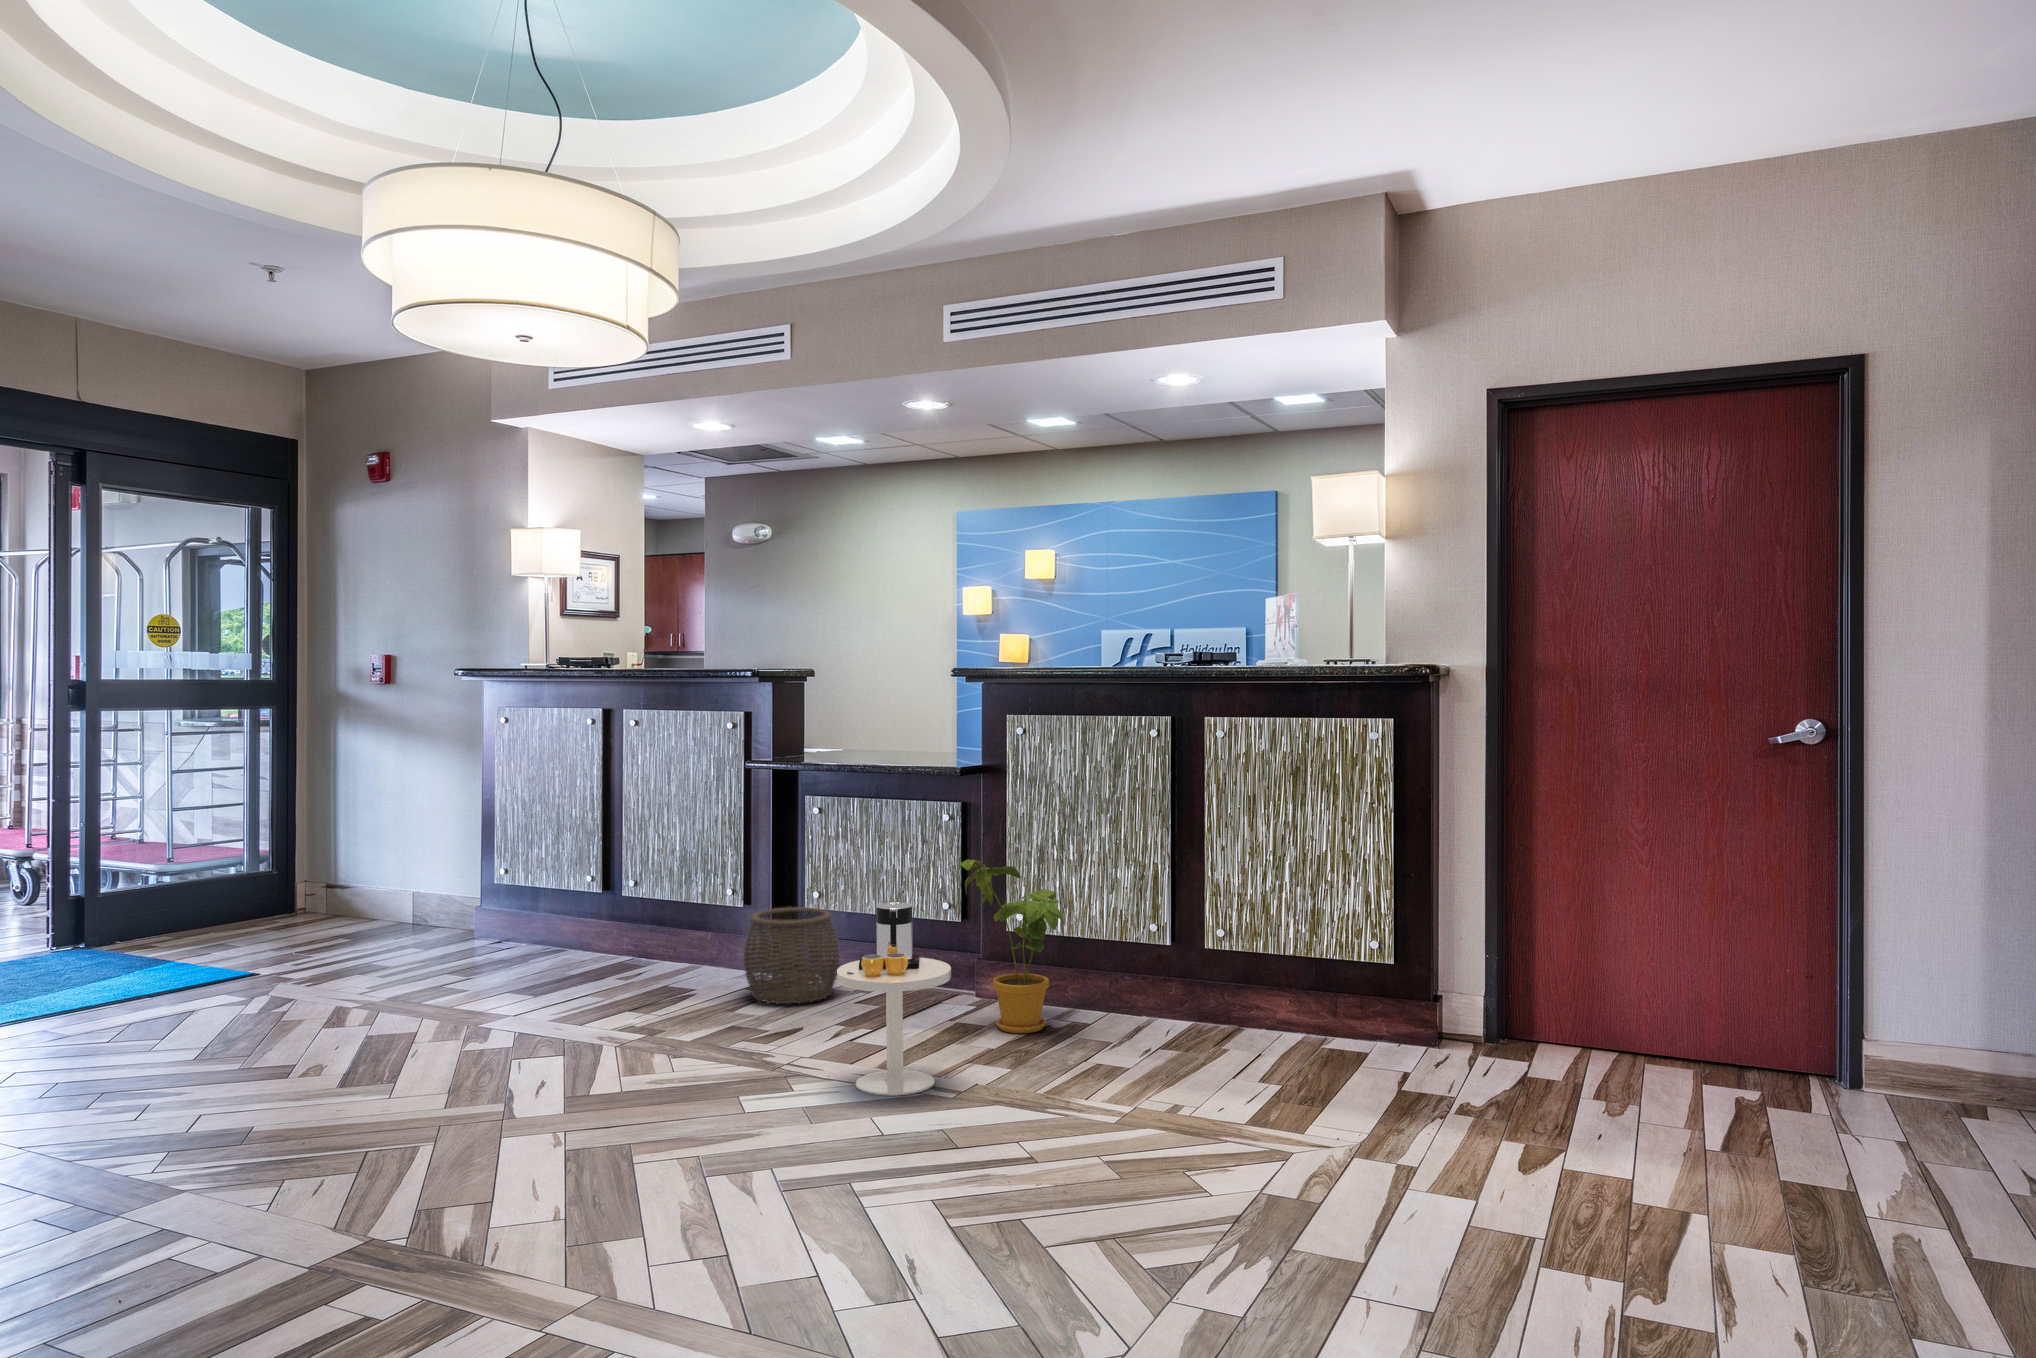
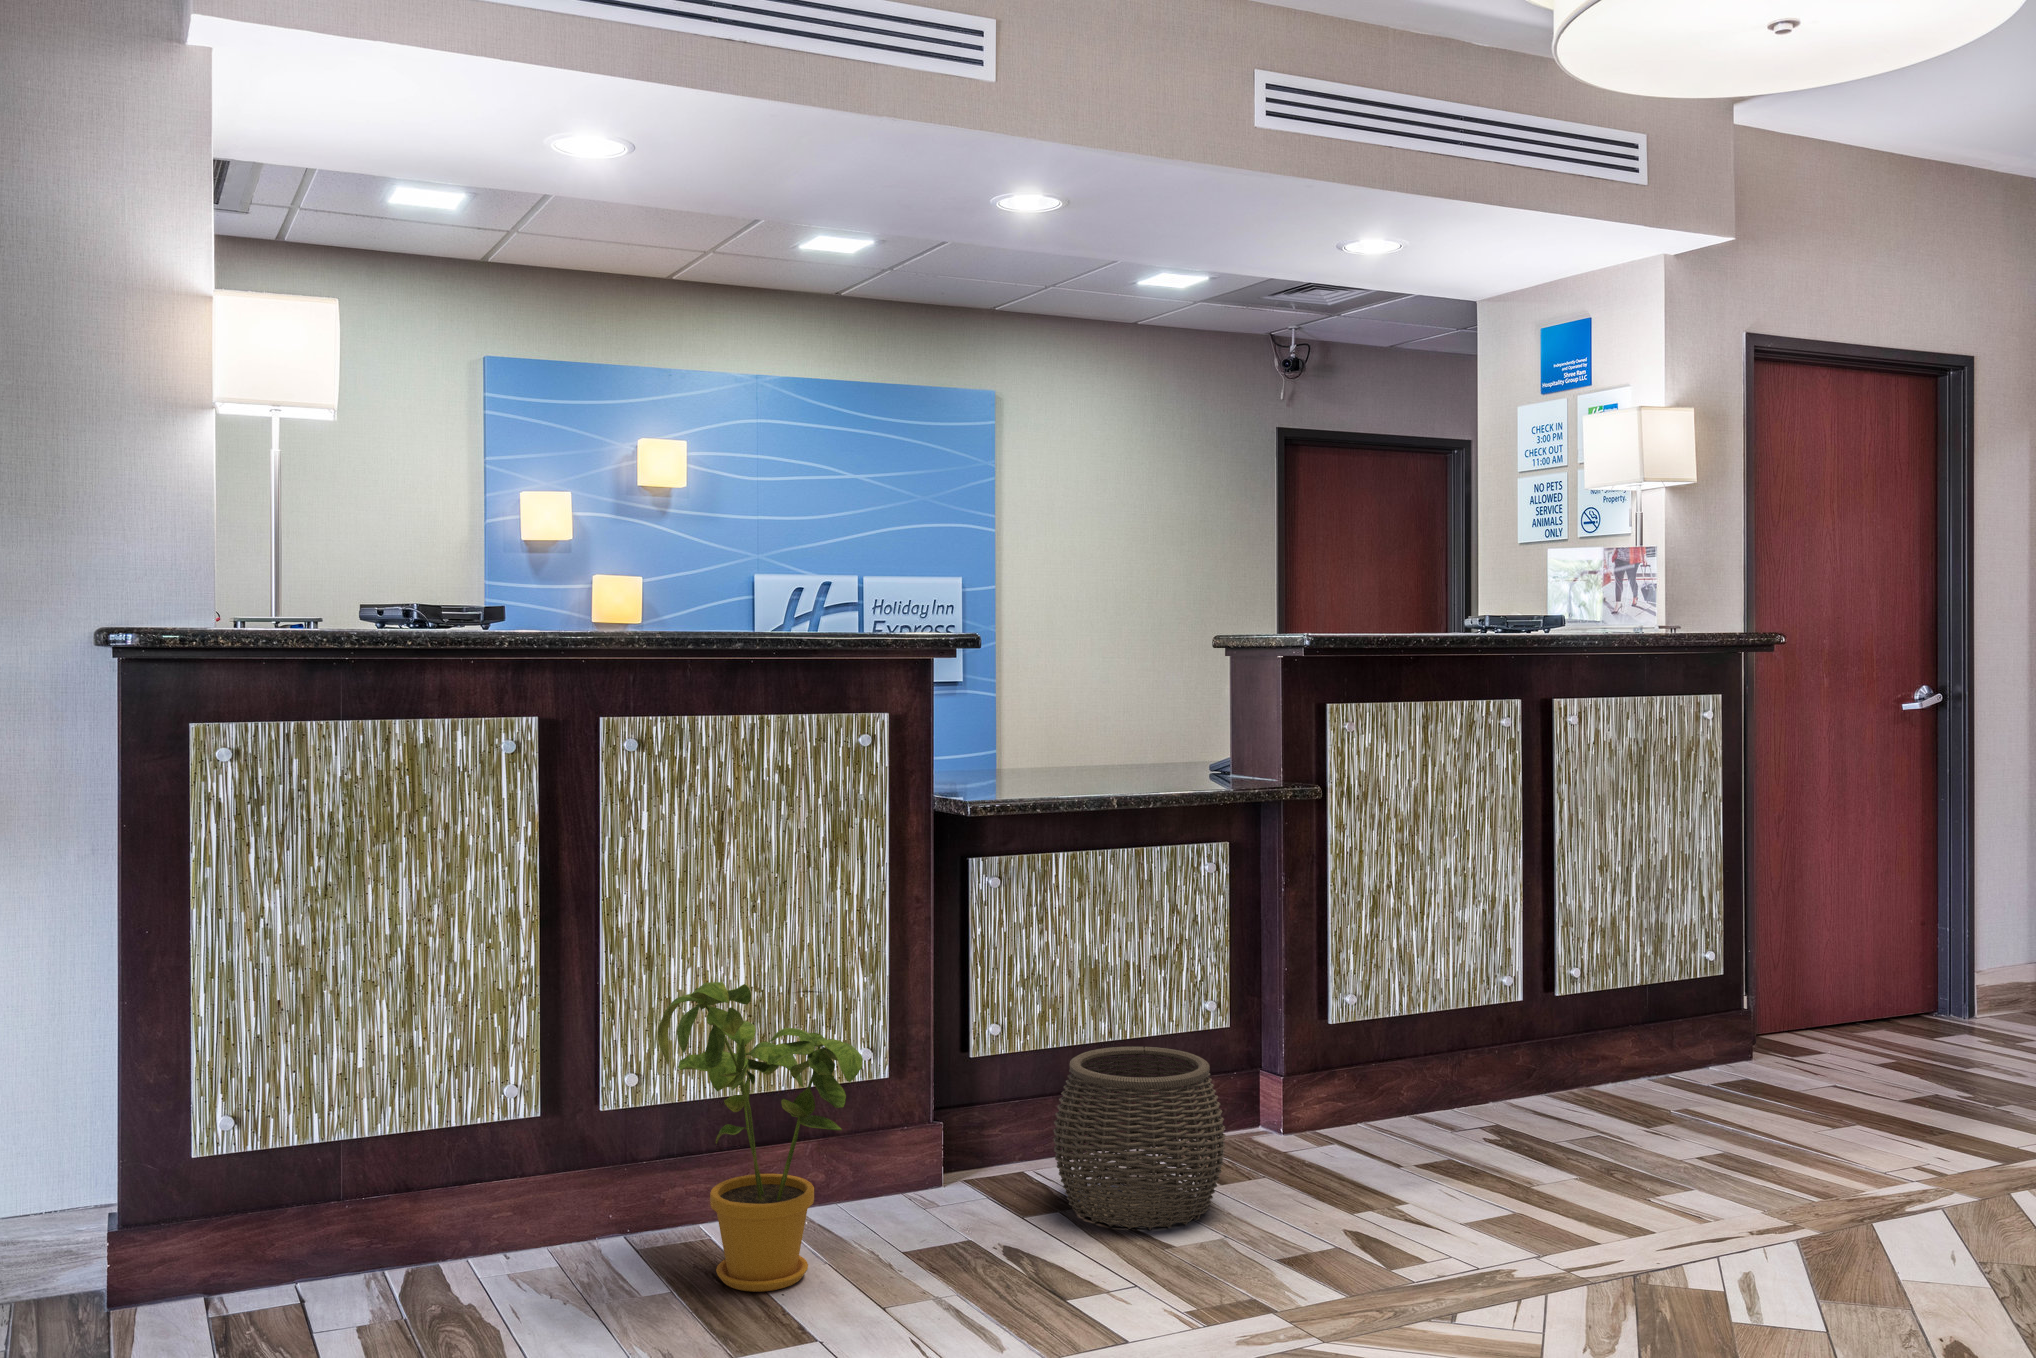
house plant: present [961,860,1065,1033] -> present [658,982,863,1292]
side table: present [837,902,951,1096] -> none [1658,978,1847,1273]

